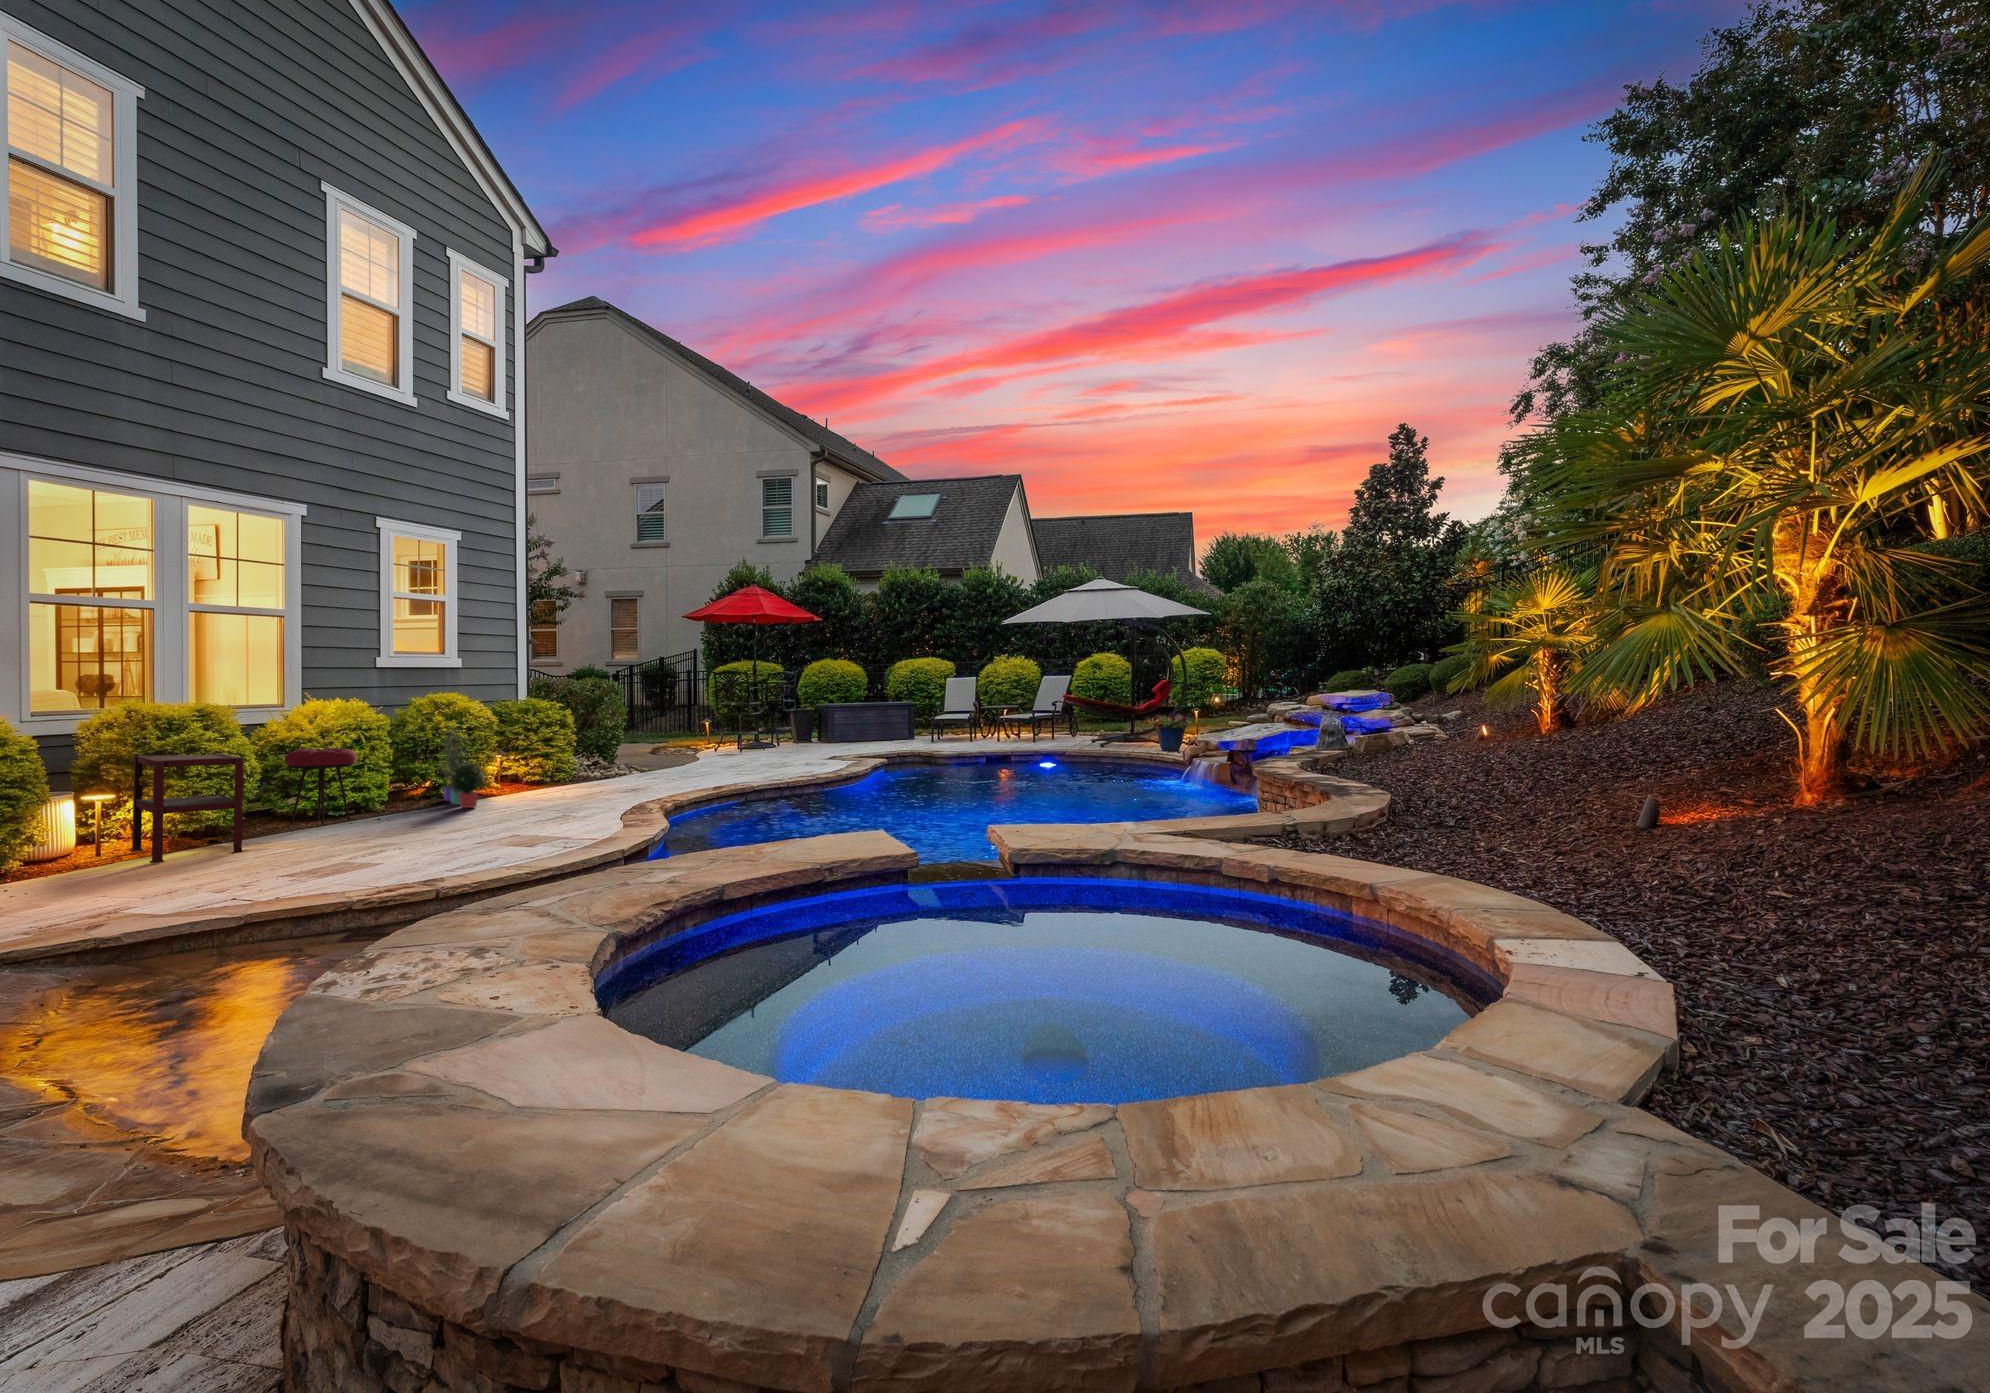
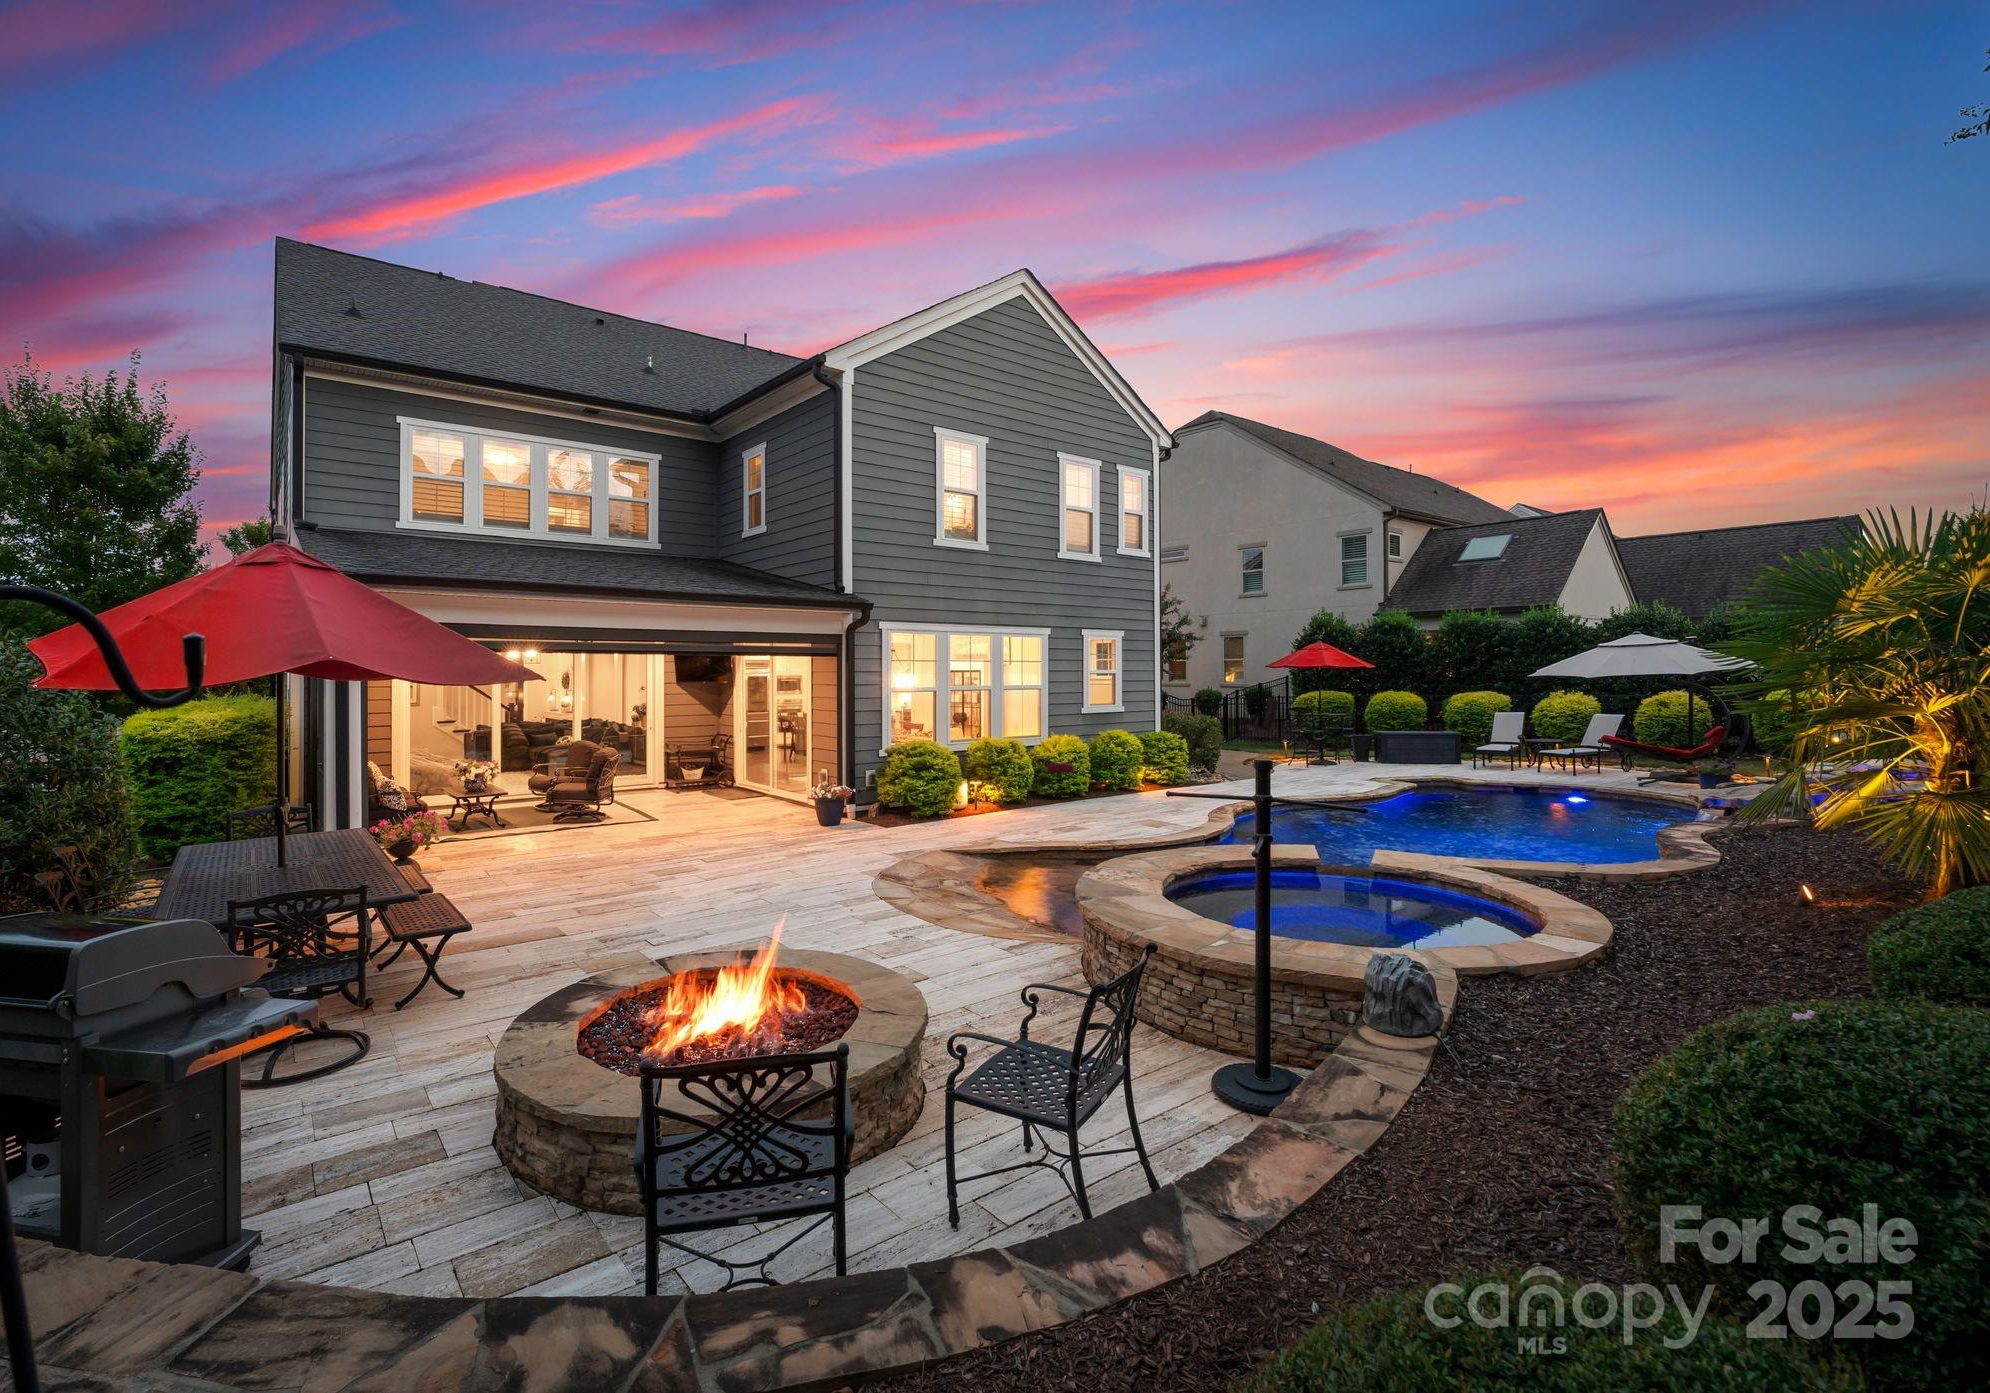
lounge chair: none [648,672,693,726] -> present [1247,698,1278,737]
potted plant: present [439,727,485,808] -> none [1111,750,1135,799]
side table: present [130,753,243,863] -> none [991,764,1032,814]

